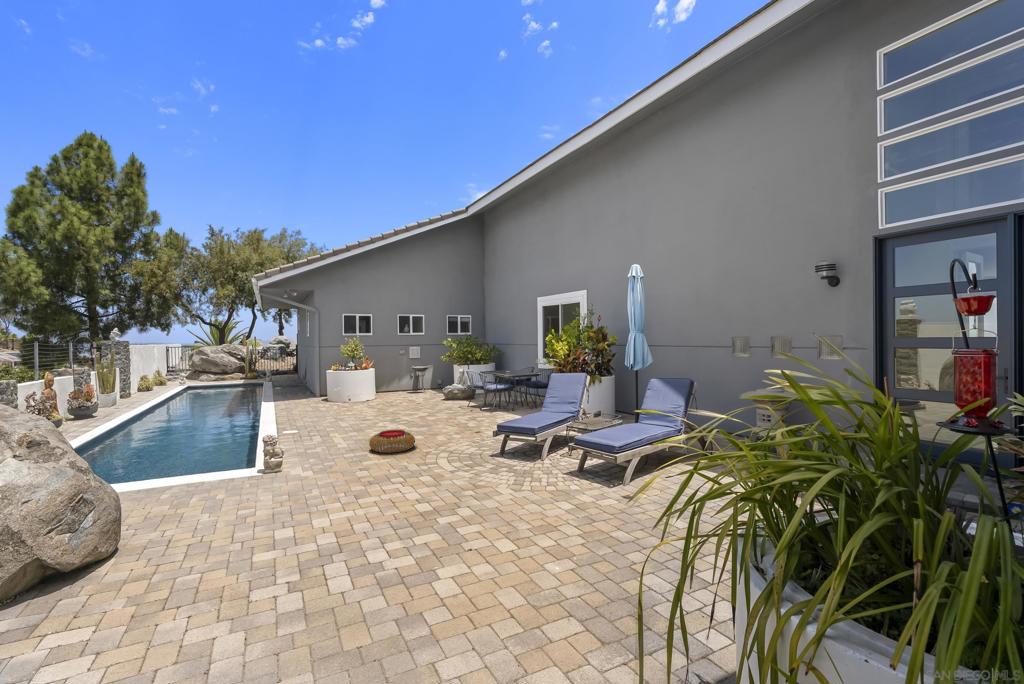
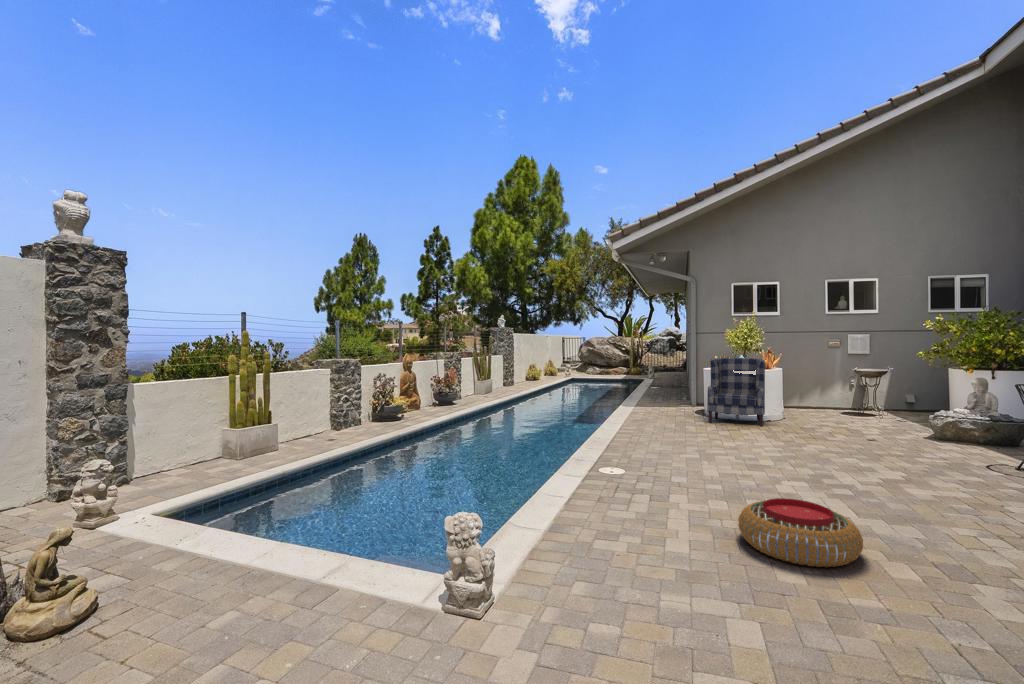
chair: none [333,364,368,408] -> present [707,358,765,427]

